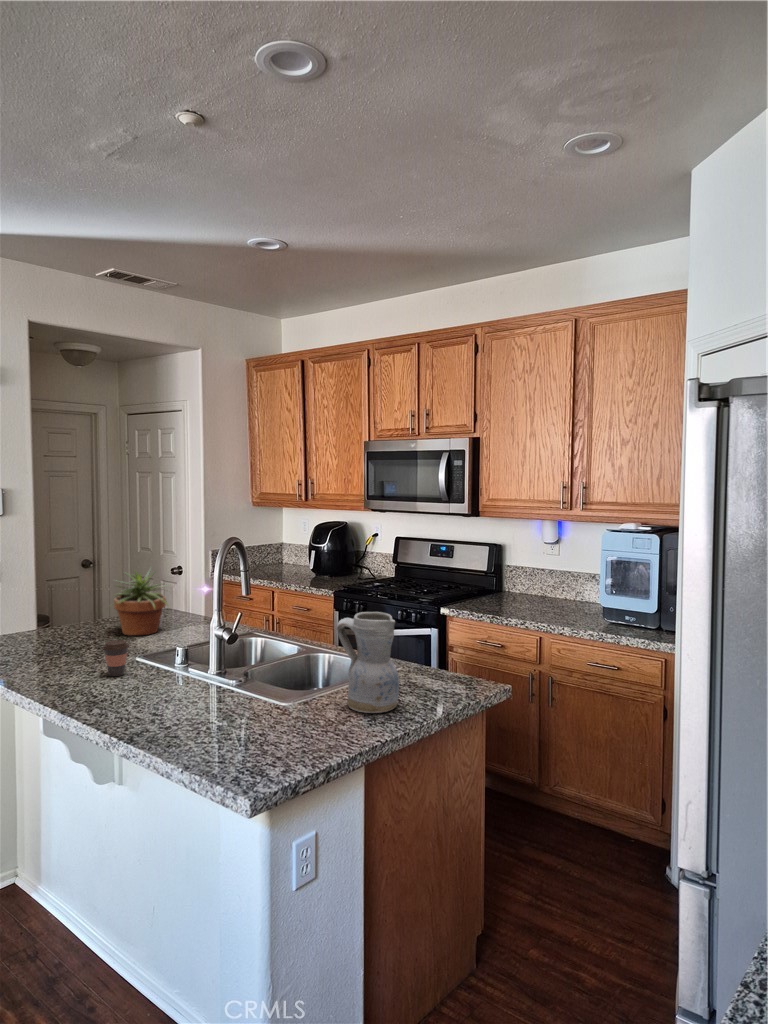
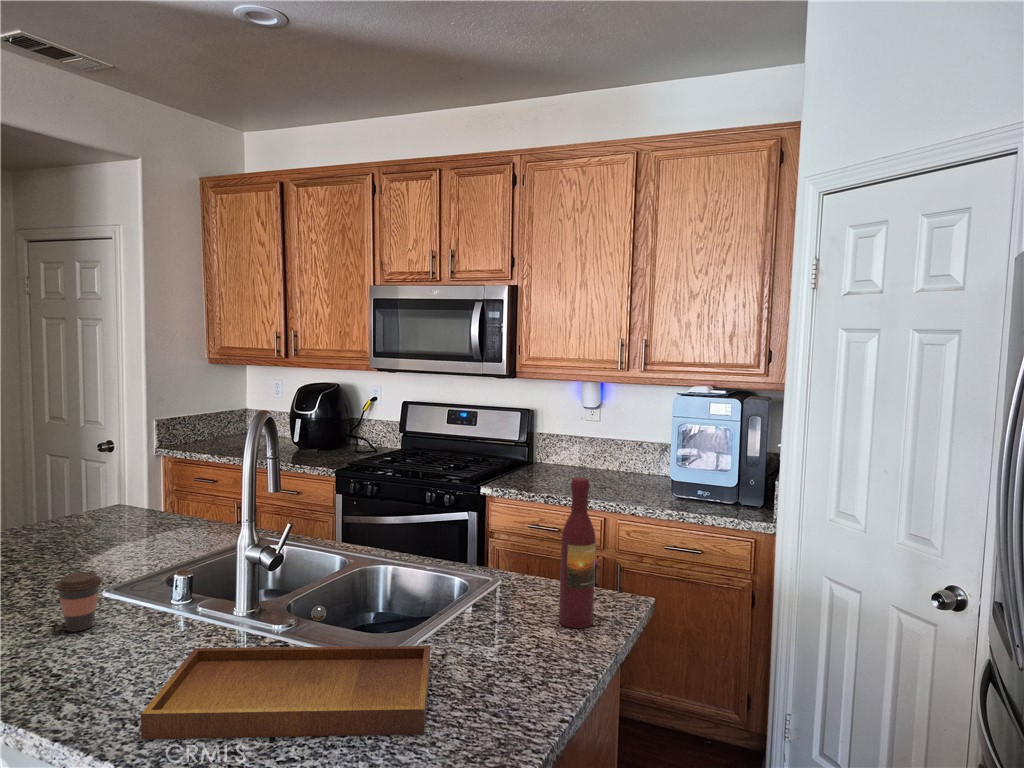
potted plant: present [113,570,168,636] -> none [40,448,142,553]
wine bottle: none [419,590,444,700] -> present [559,477,596,628]
ceramic pitcher: present [337,612,399,713] -> none [461,513,554,661]
tray: none [127,662,310,740] -> present [141,606,430,739]

